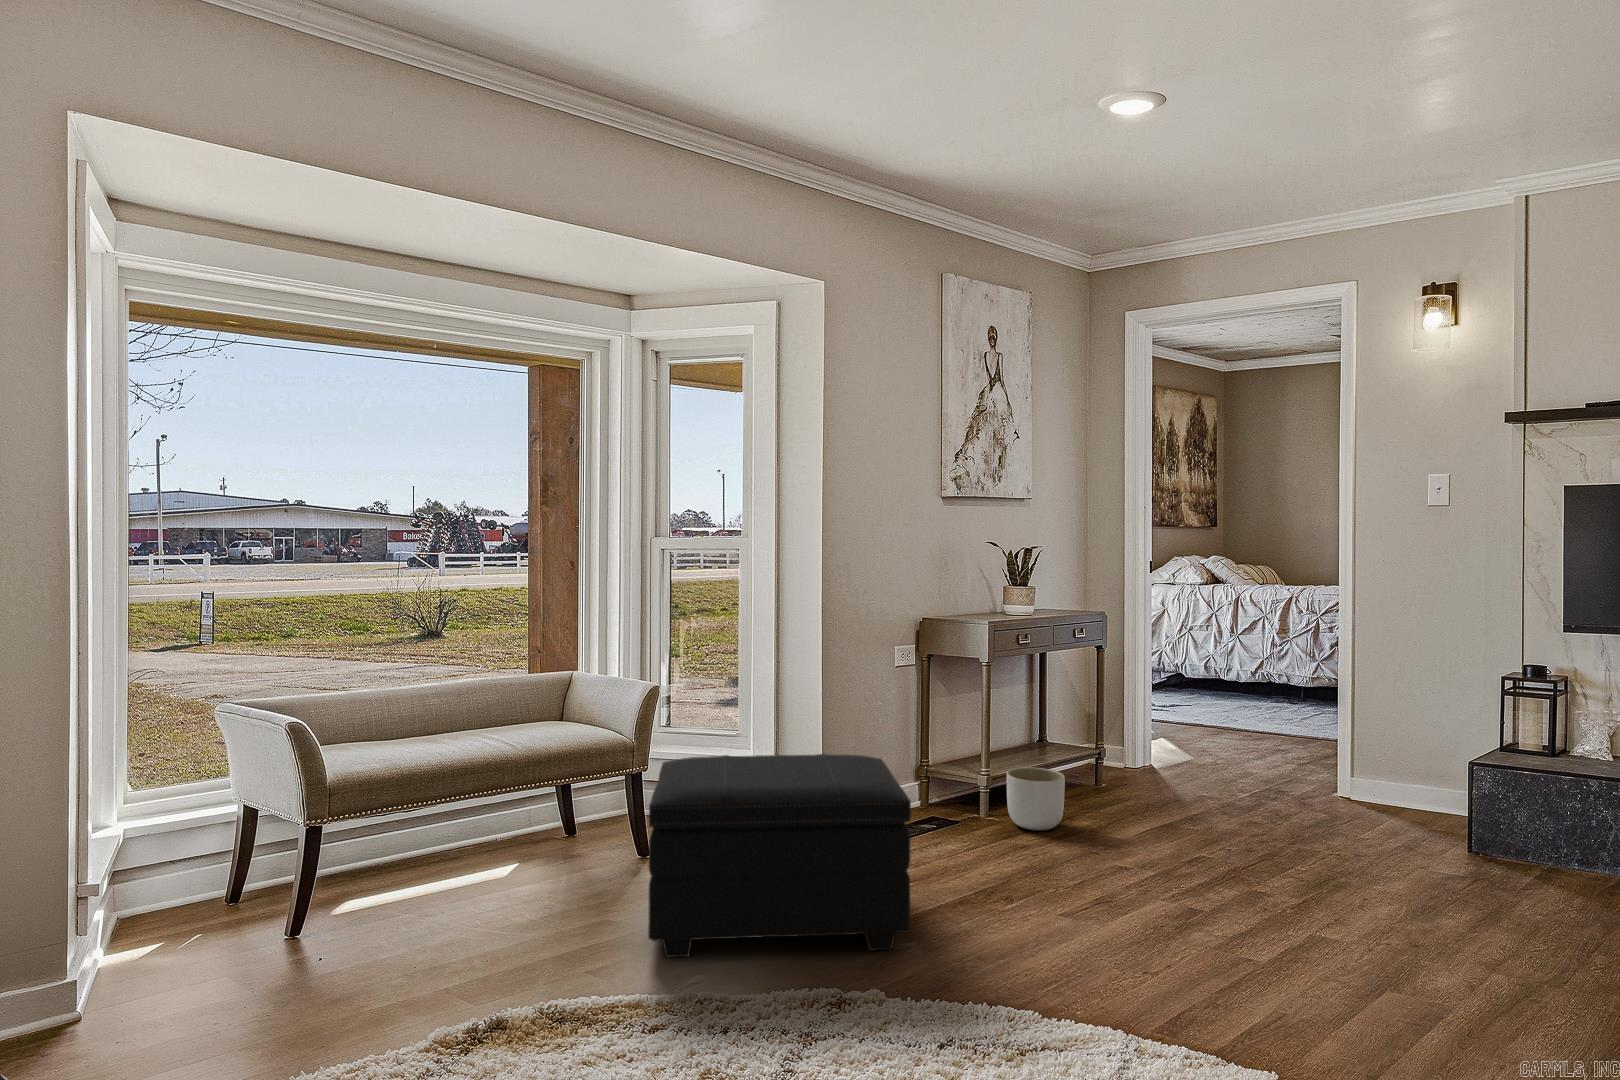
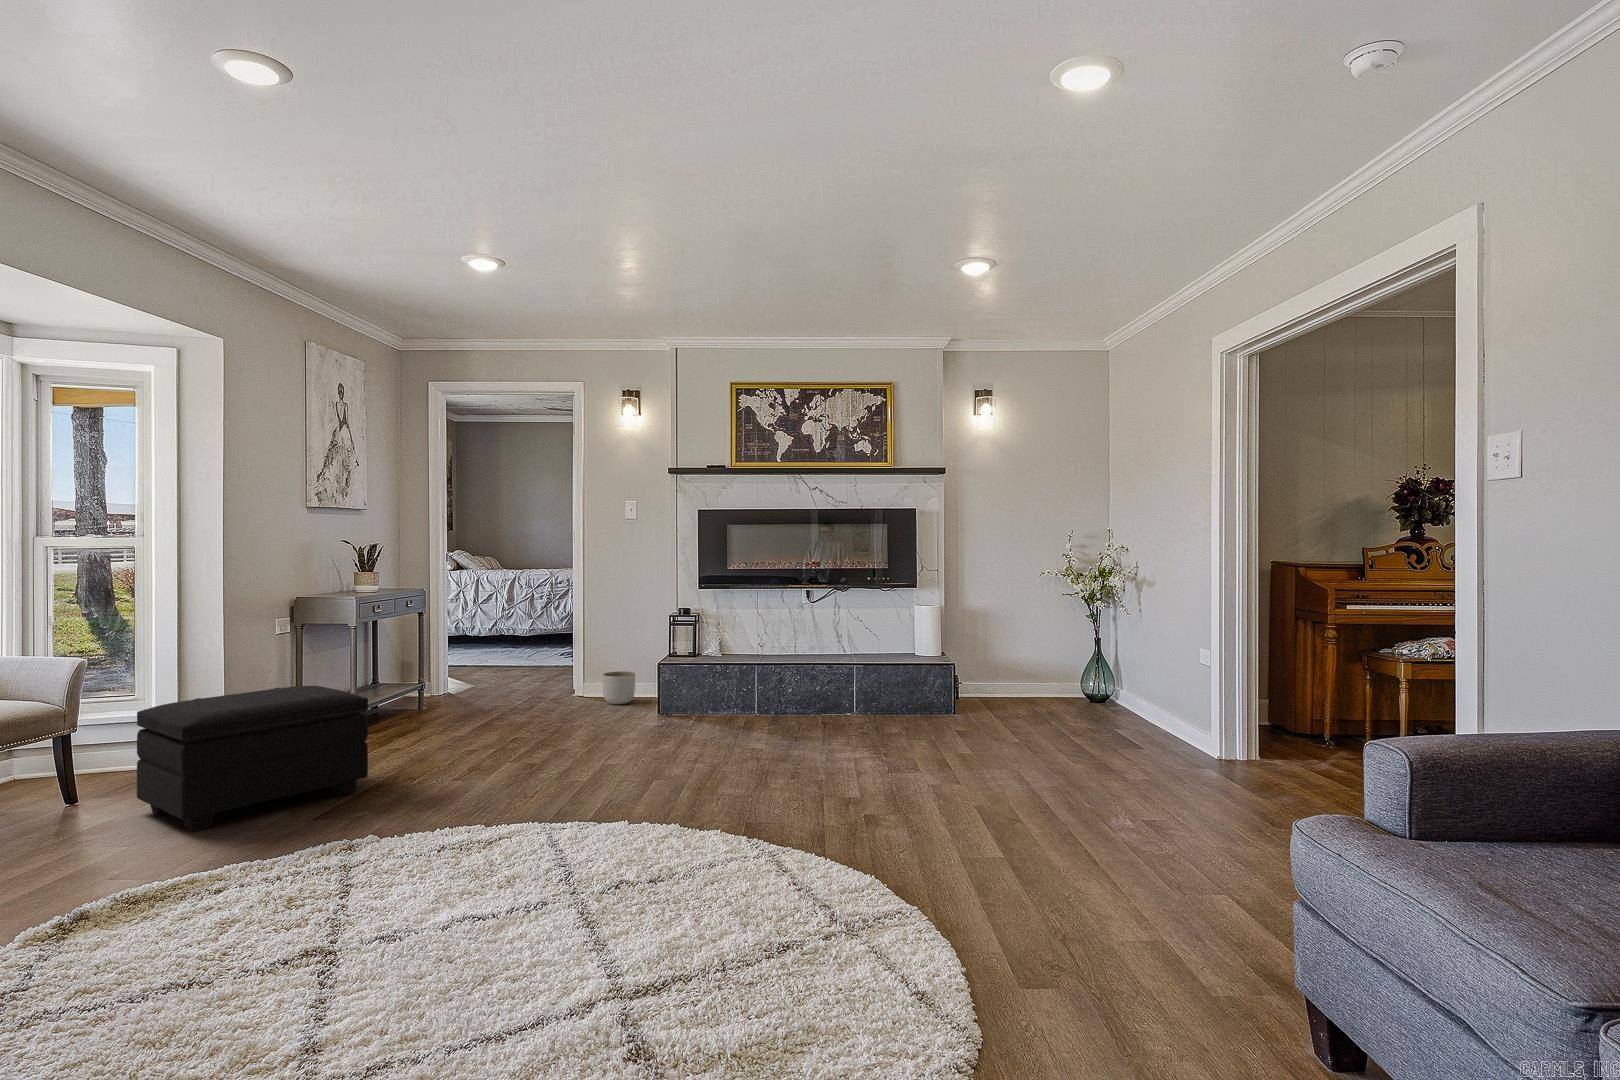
planter: present [1007,767,1065,831] -> present [603,671,635,704]

